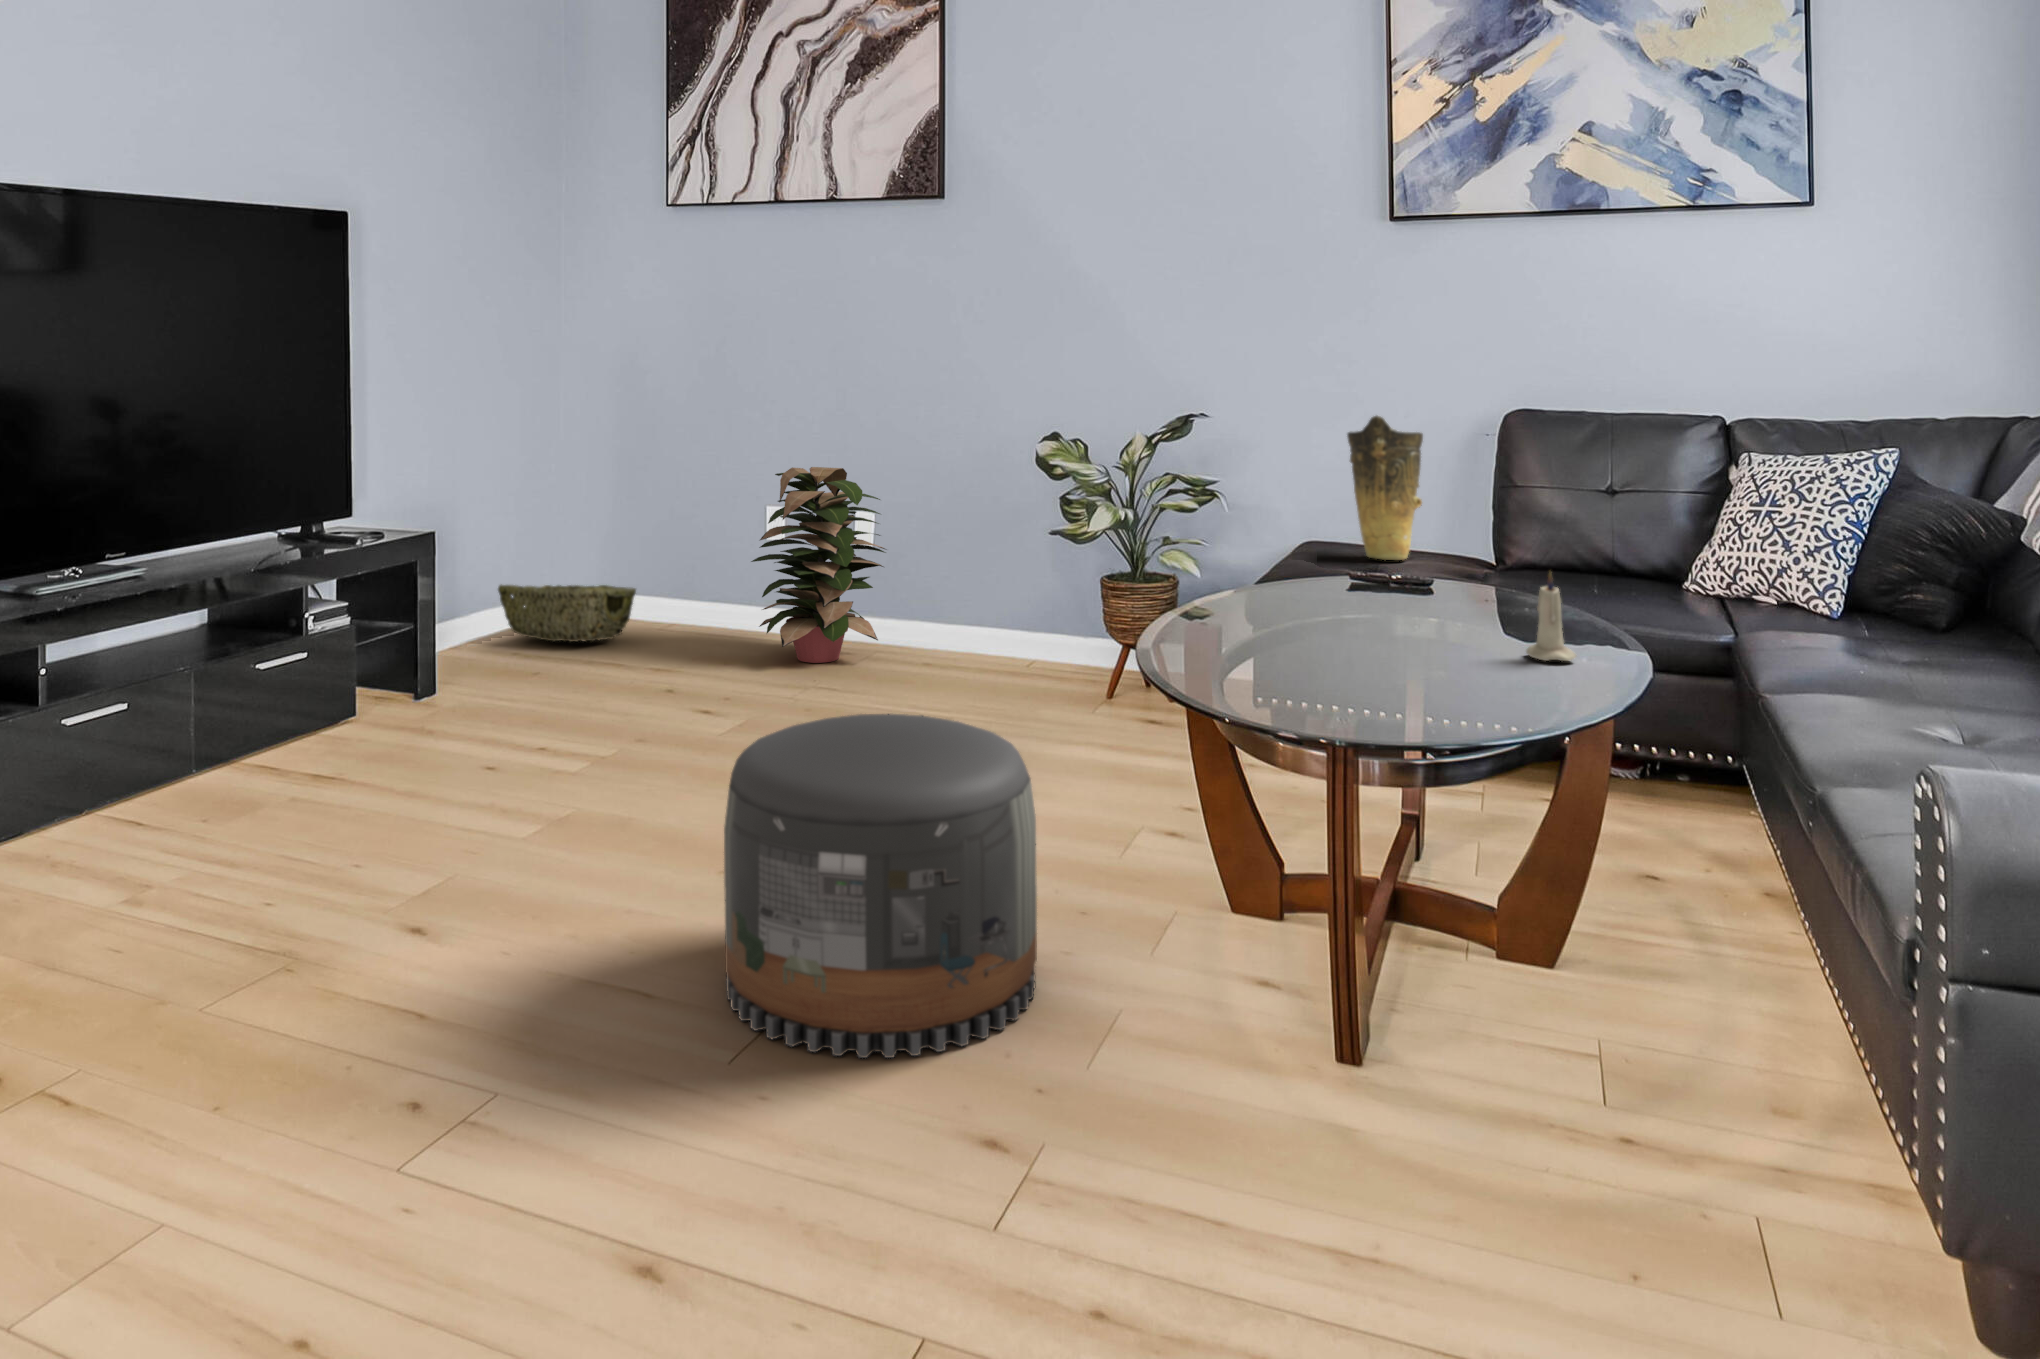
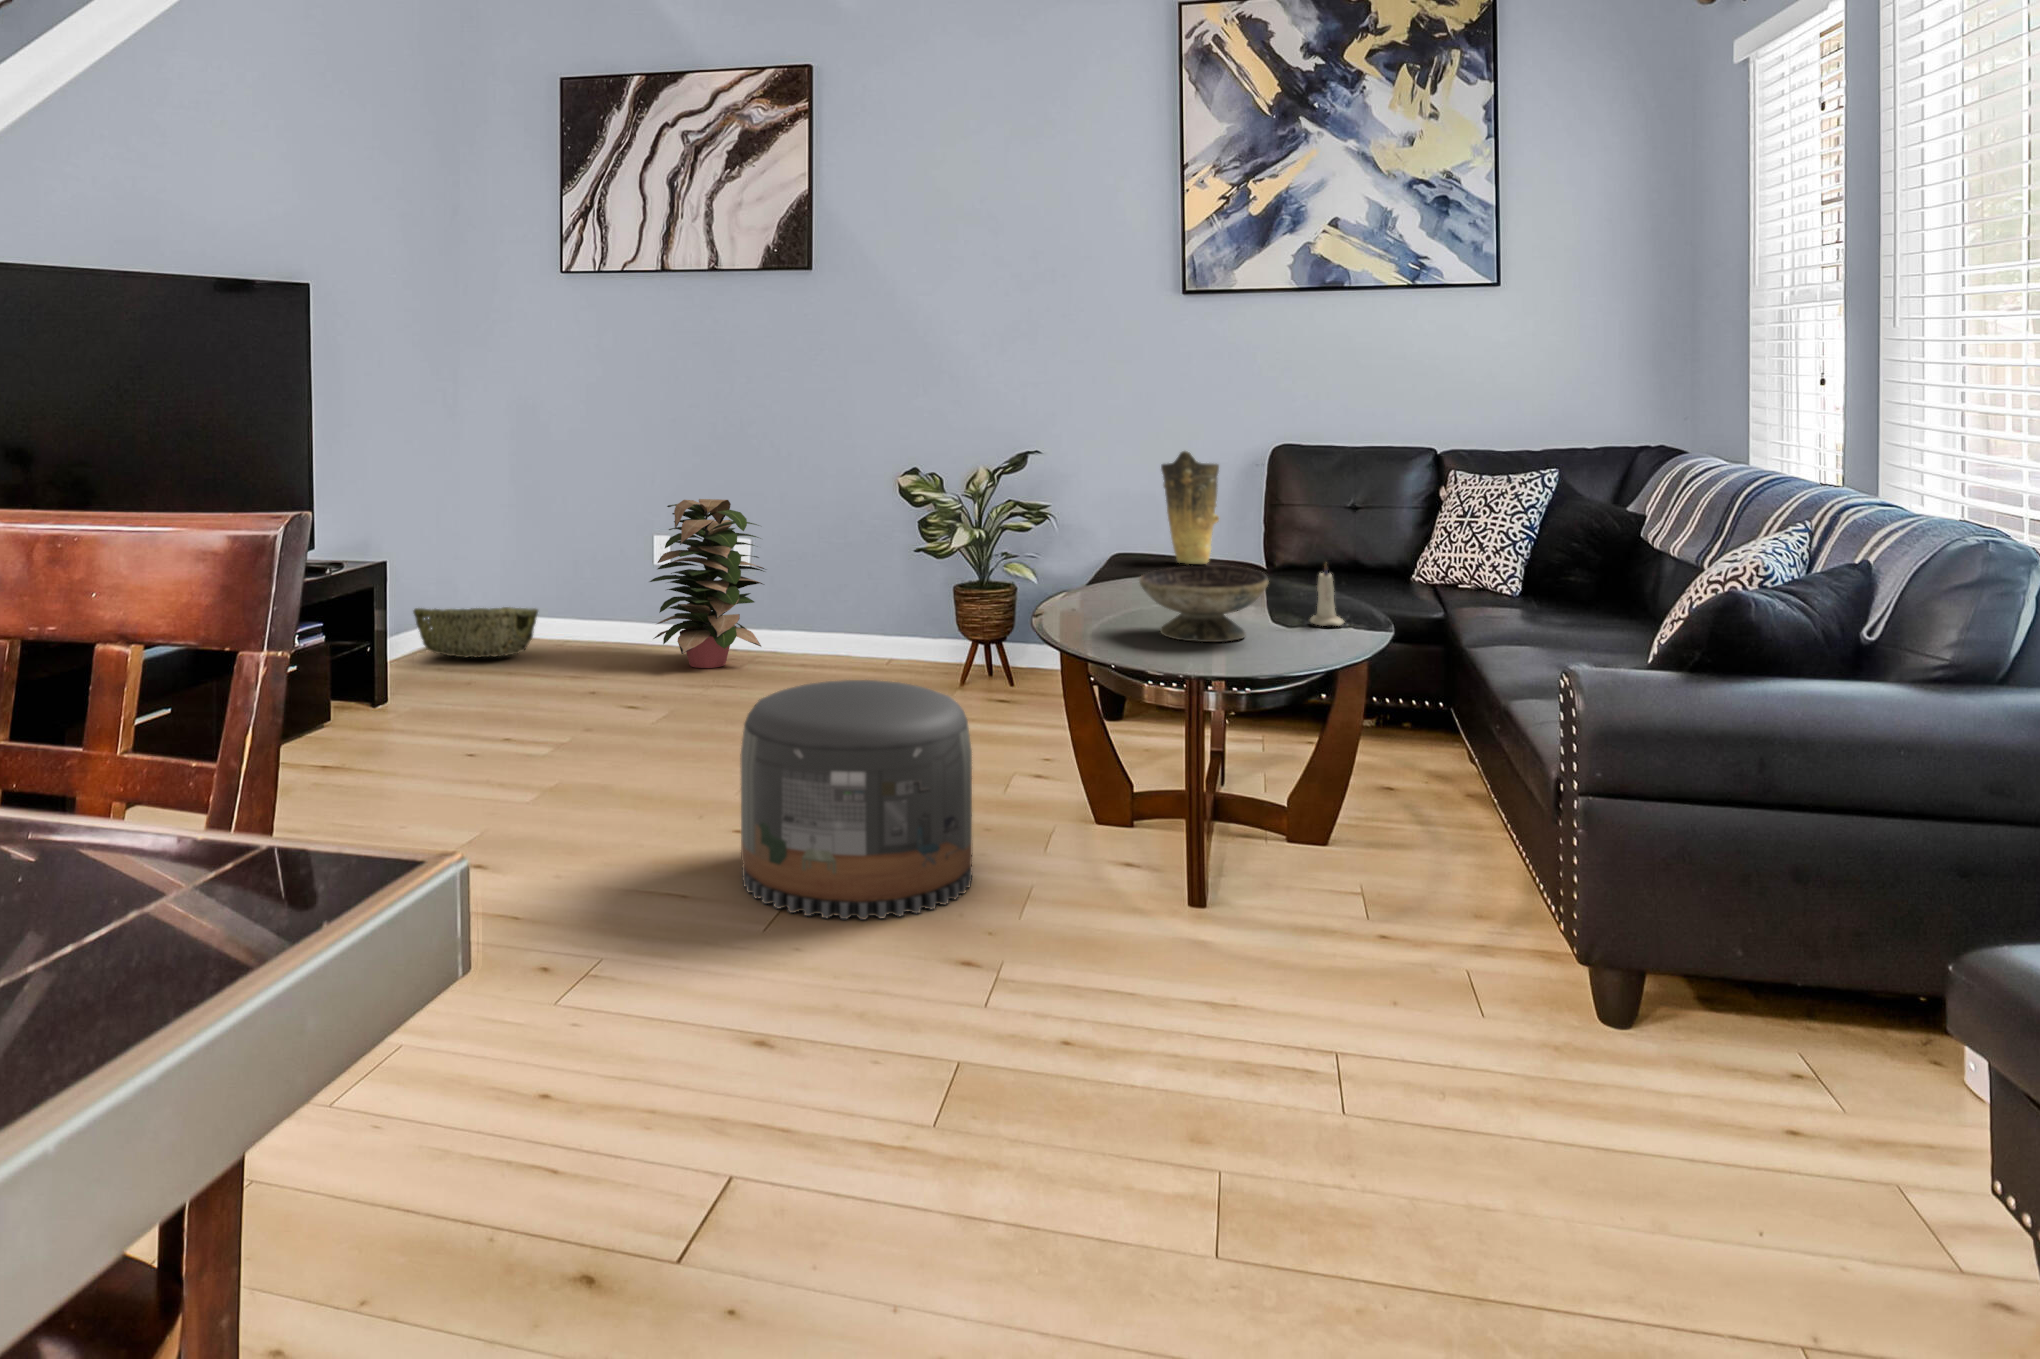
decorative bowl: none [1277,573,1461,684] -> present [1139,566,1268,642]

